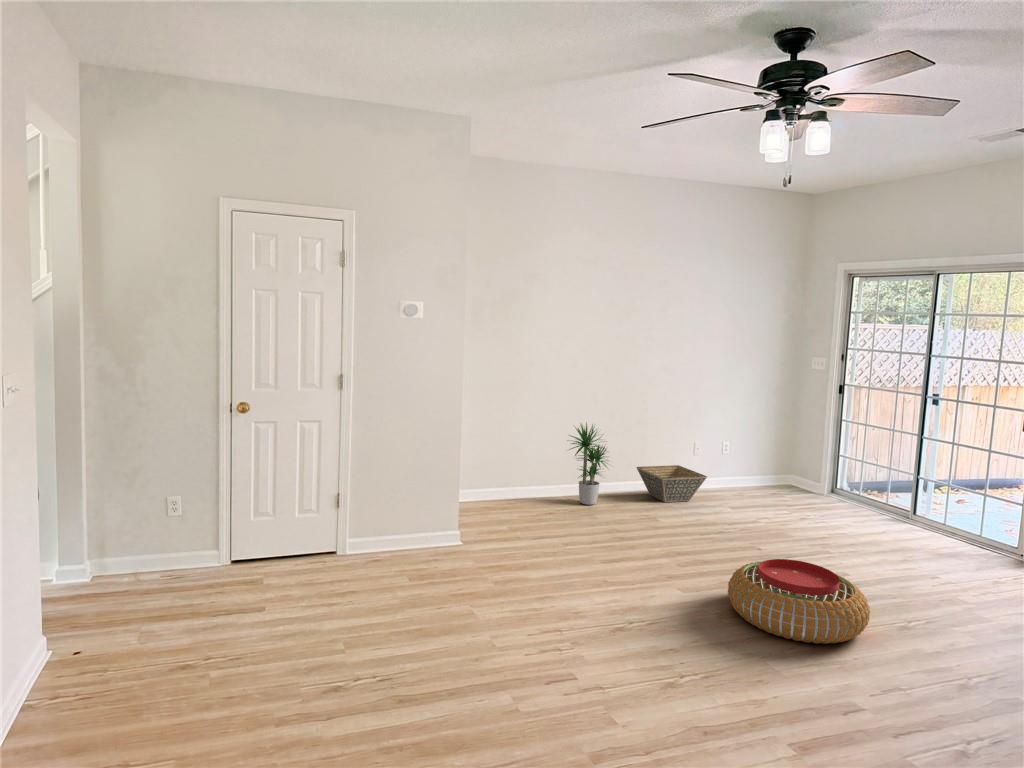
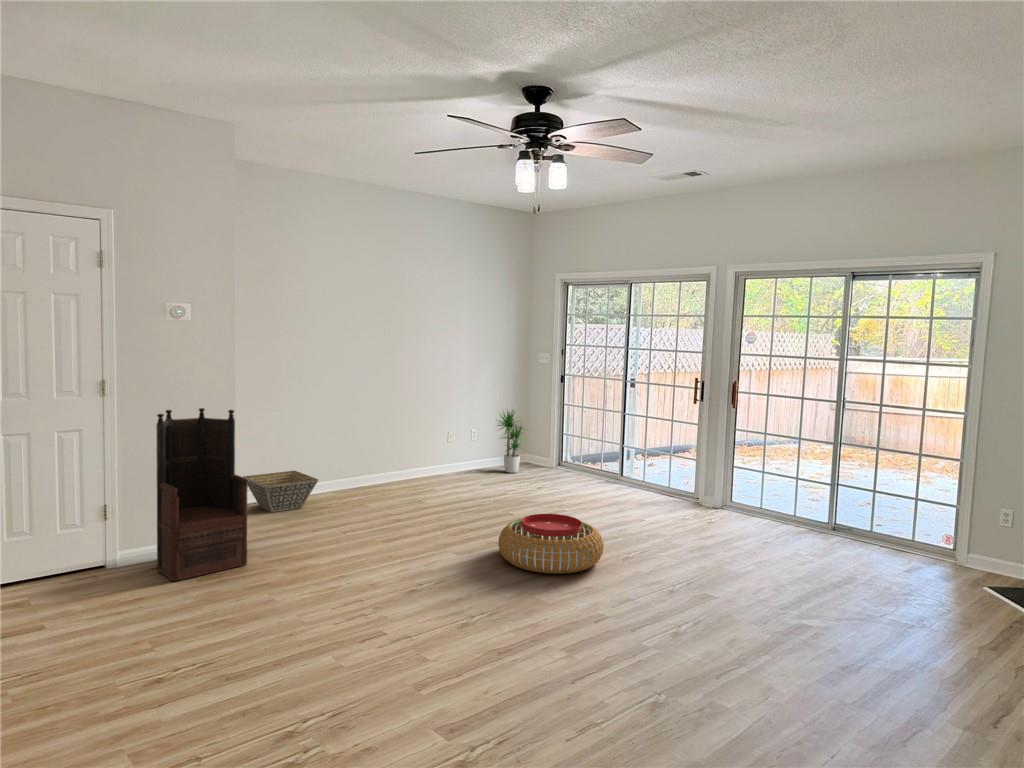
armchair: none [379,408,462,577] -> present [156,408,249,581]
potted plant: present [570,423,608,505] -> present [498,410,524,473]
basket: present [637,465,707,502] -> present [243,471,318,512]

